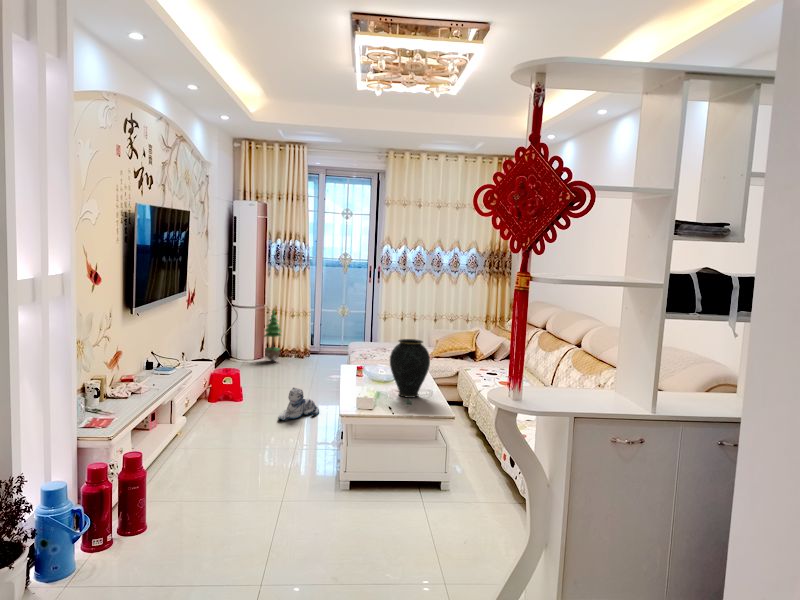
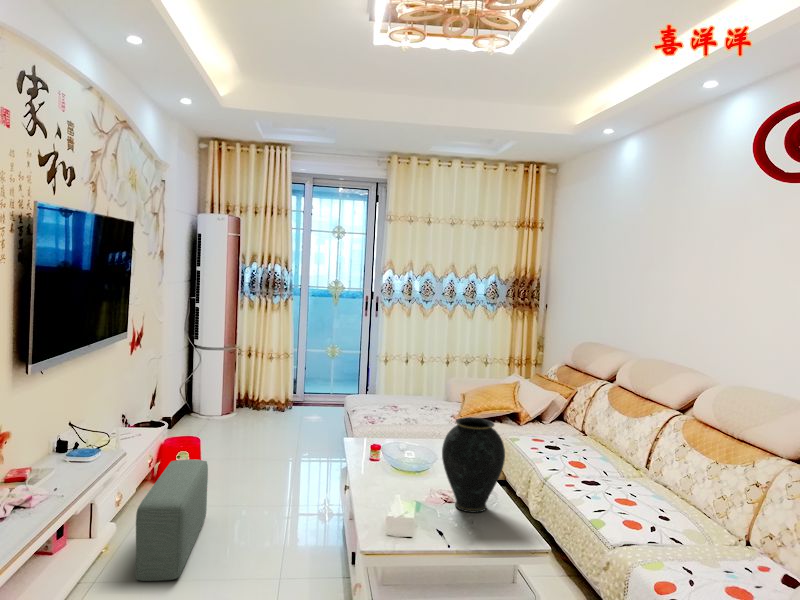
potted tree: present [264,309,281,361] -> none [234,350,259,418]
pouf: none [198,374,243,442] -> present [136,459,208,581]
plush toy: present [278,388,319,420] -> none [260,475,317,527]

